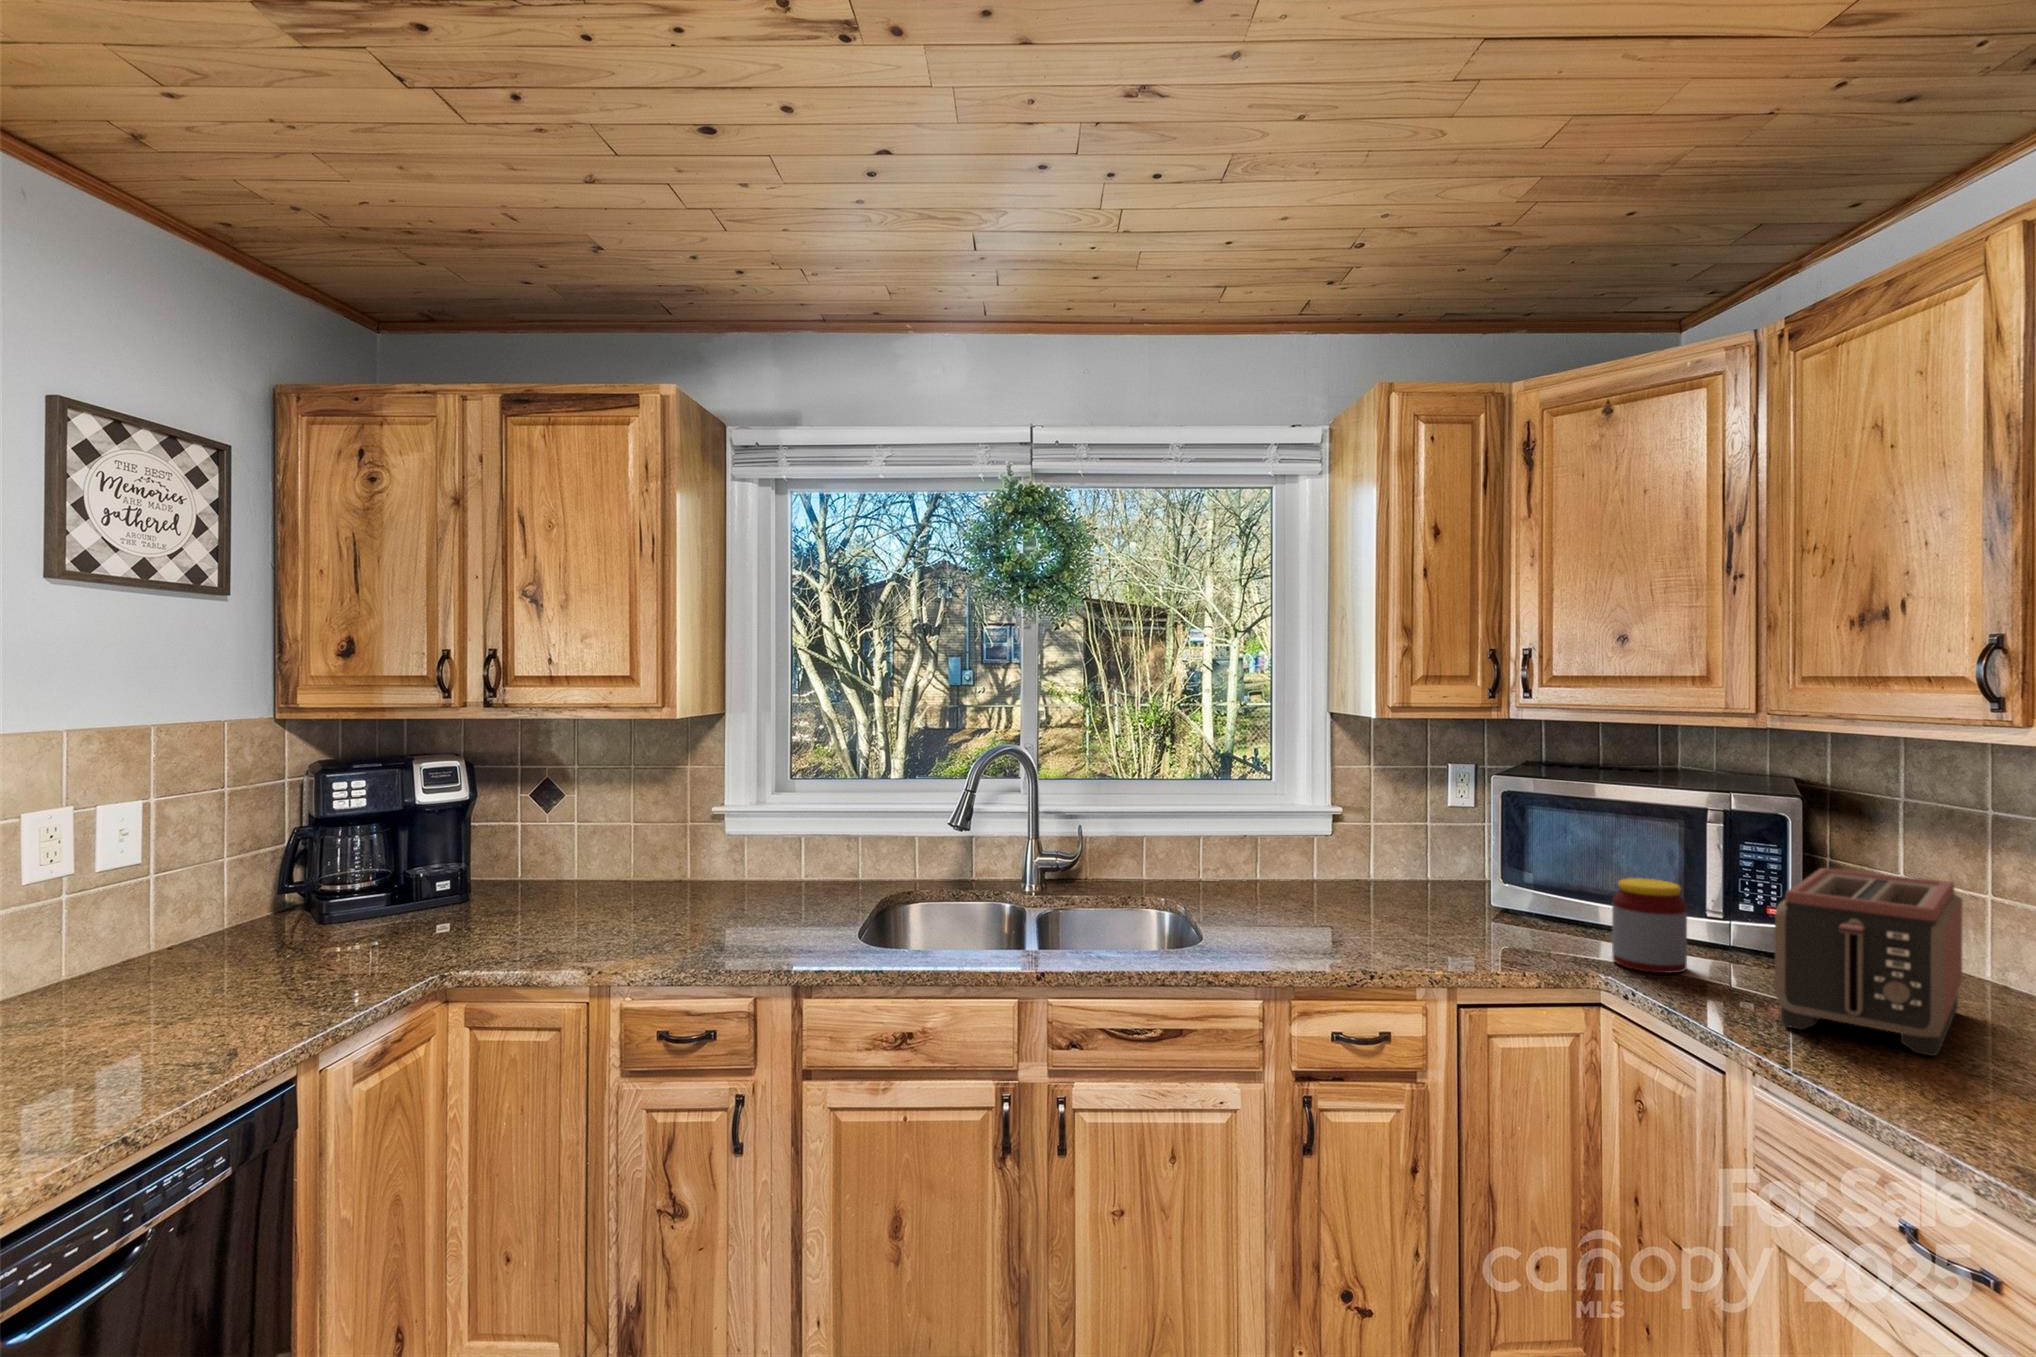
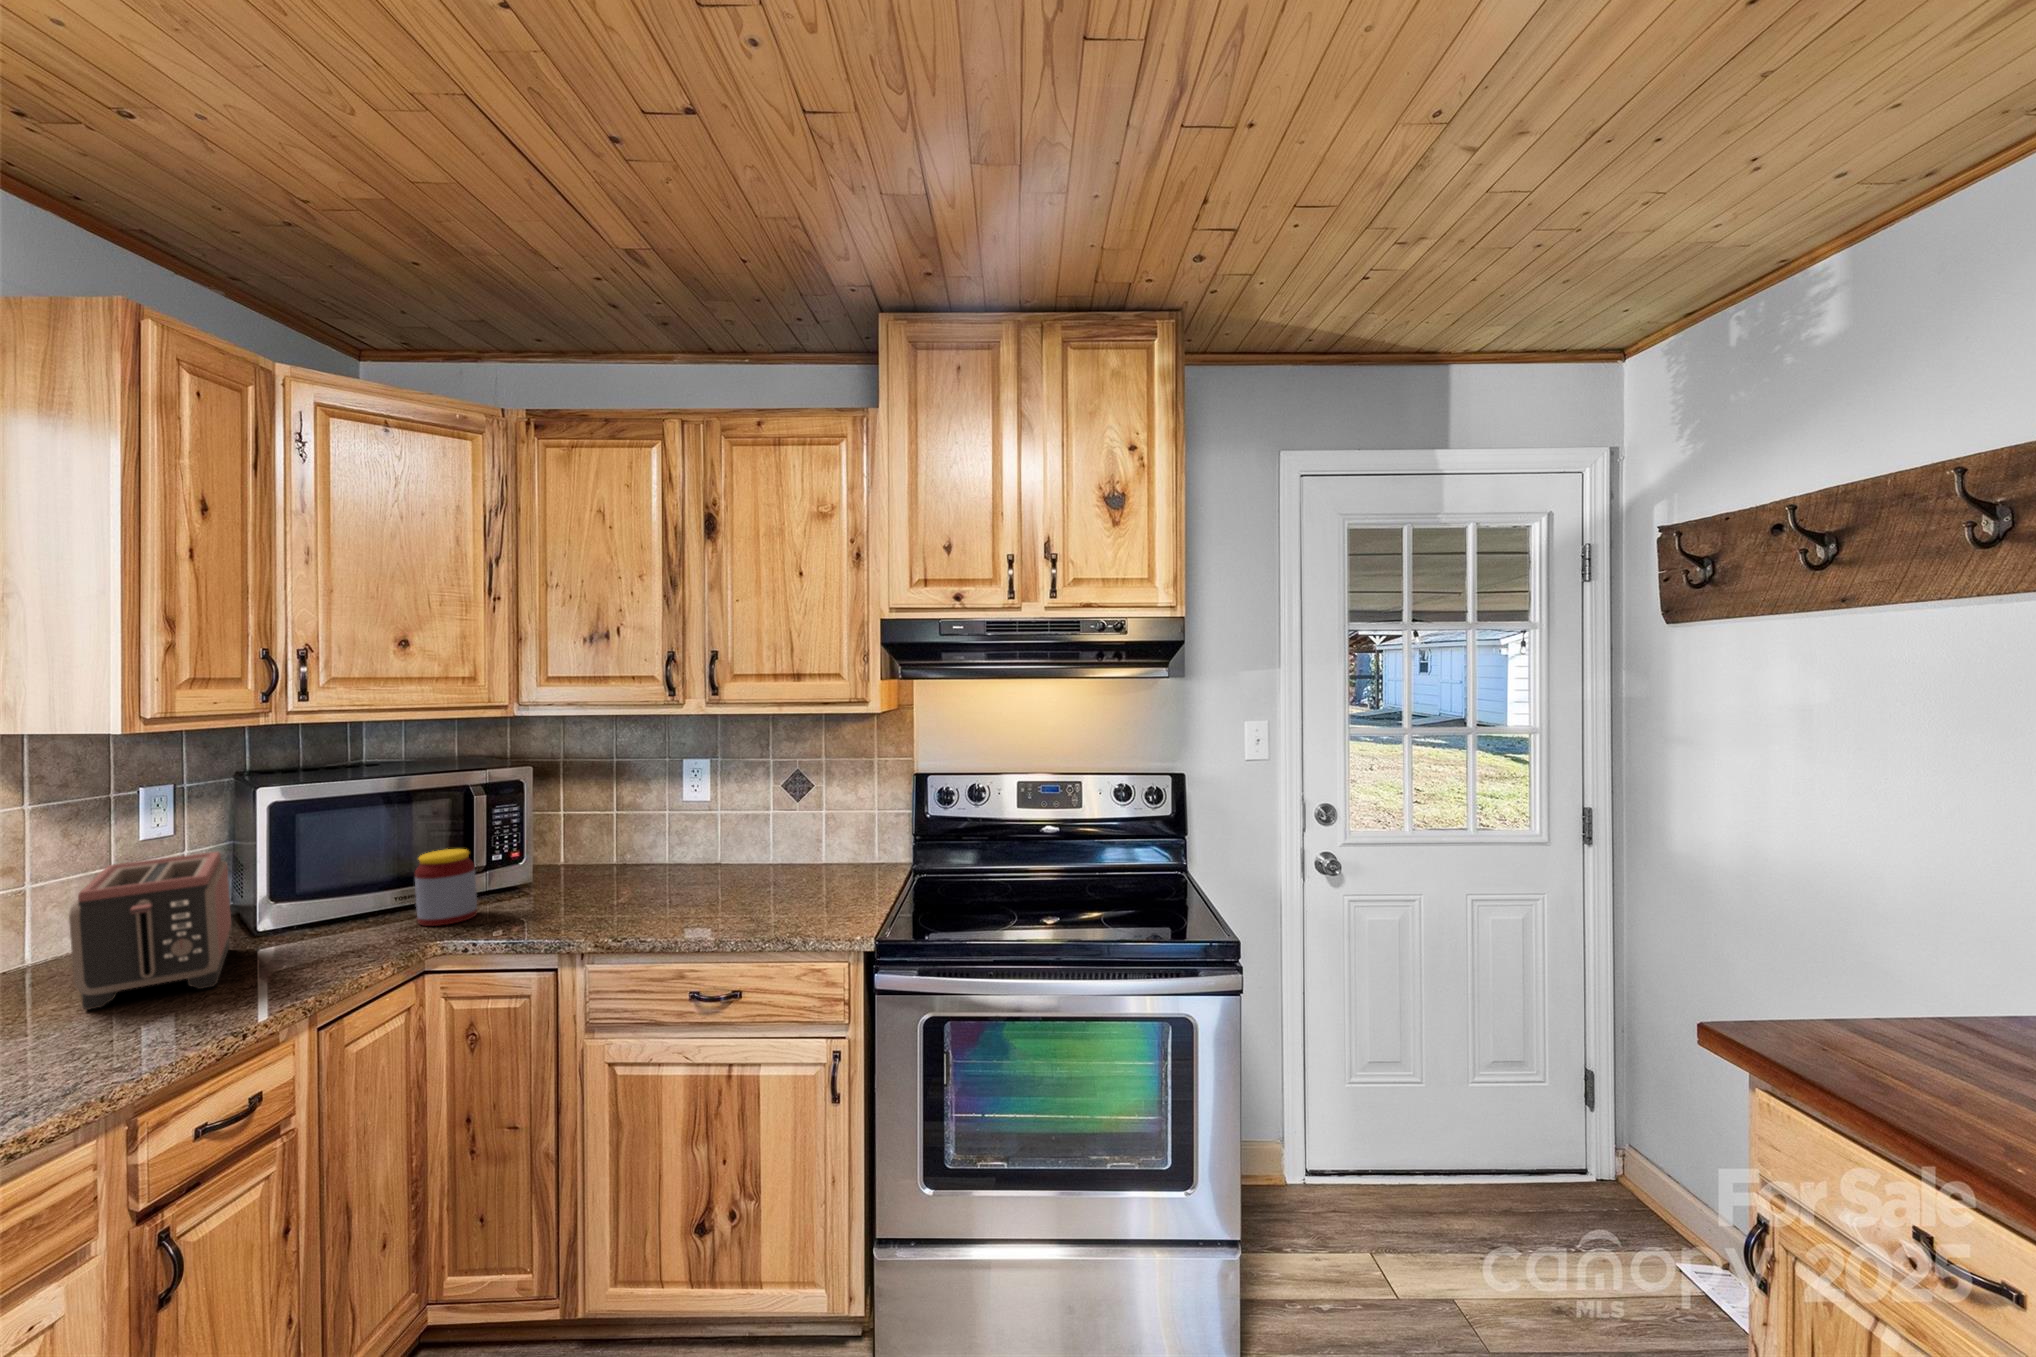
toaster: present [1775,868,1963,1056] -> present [69,852,231,1010]

